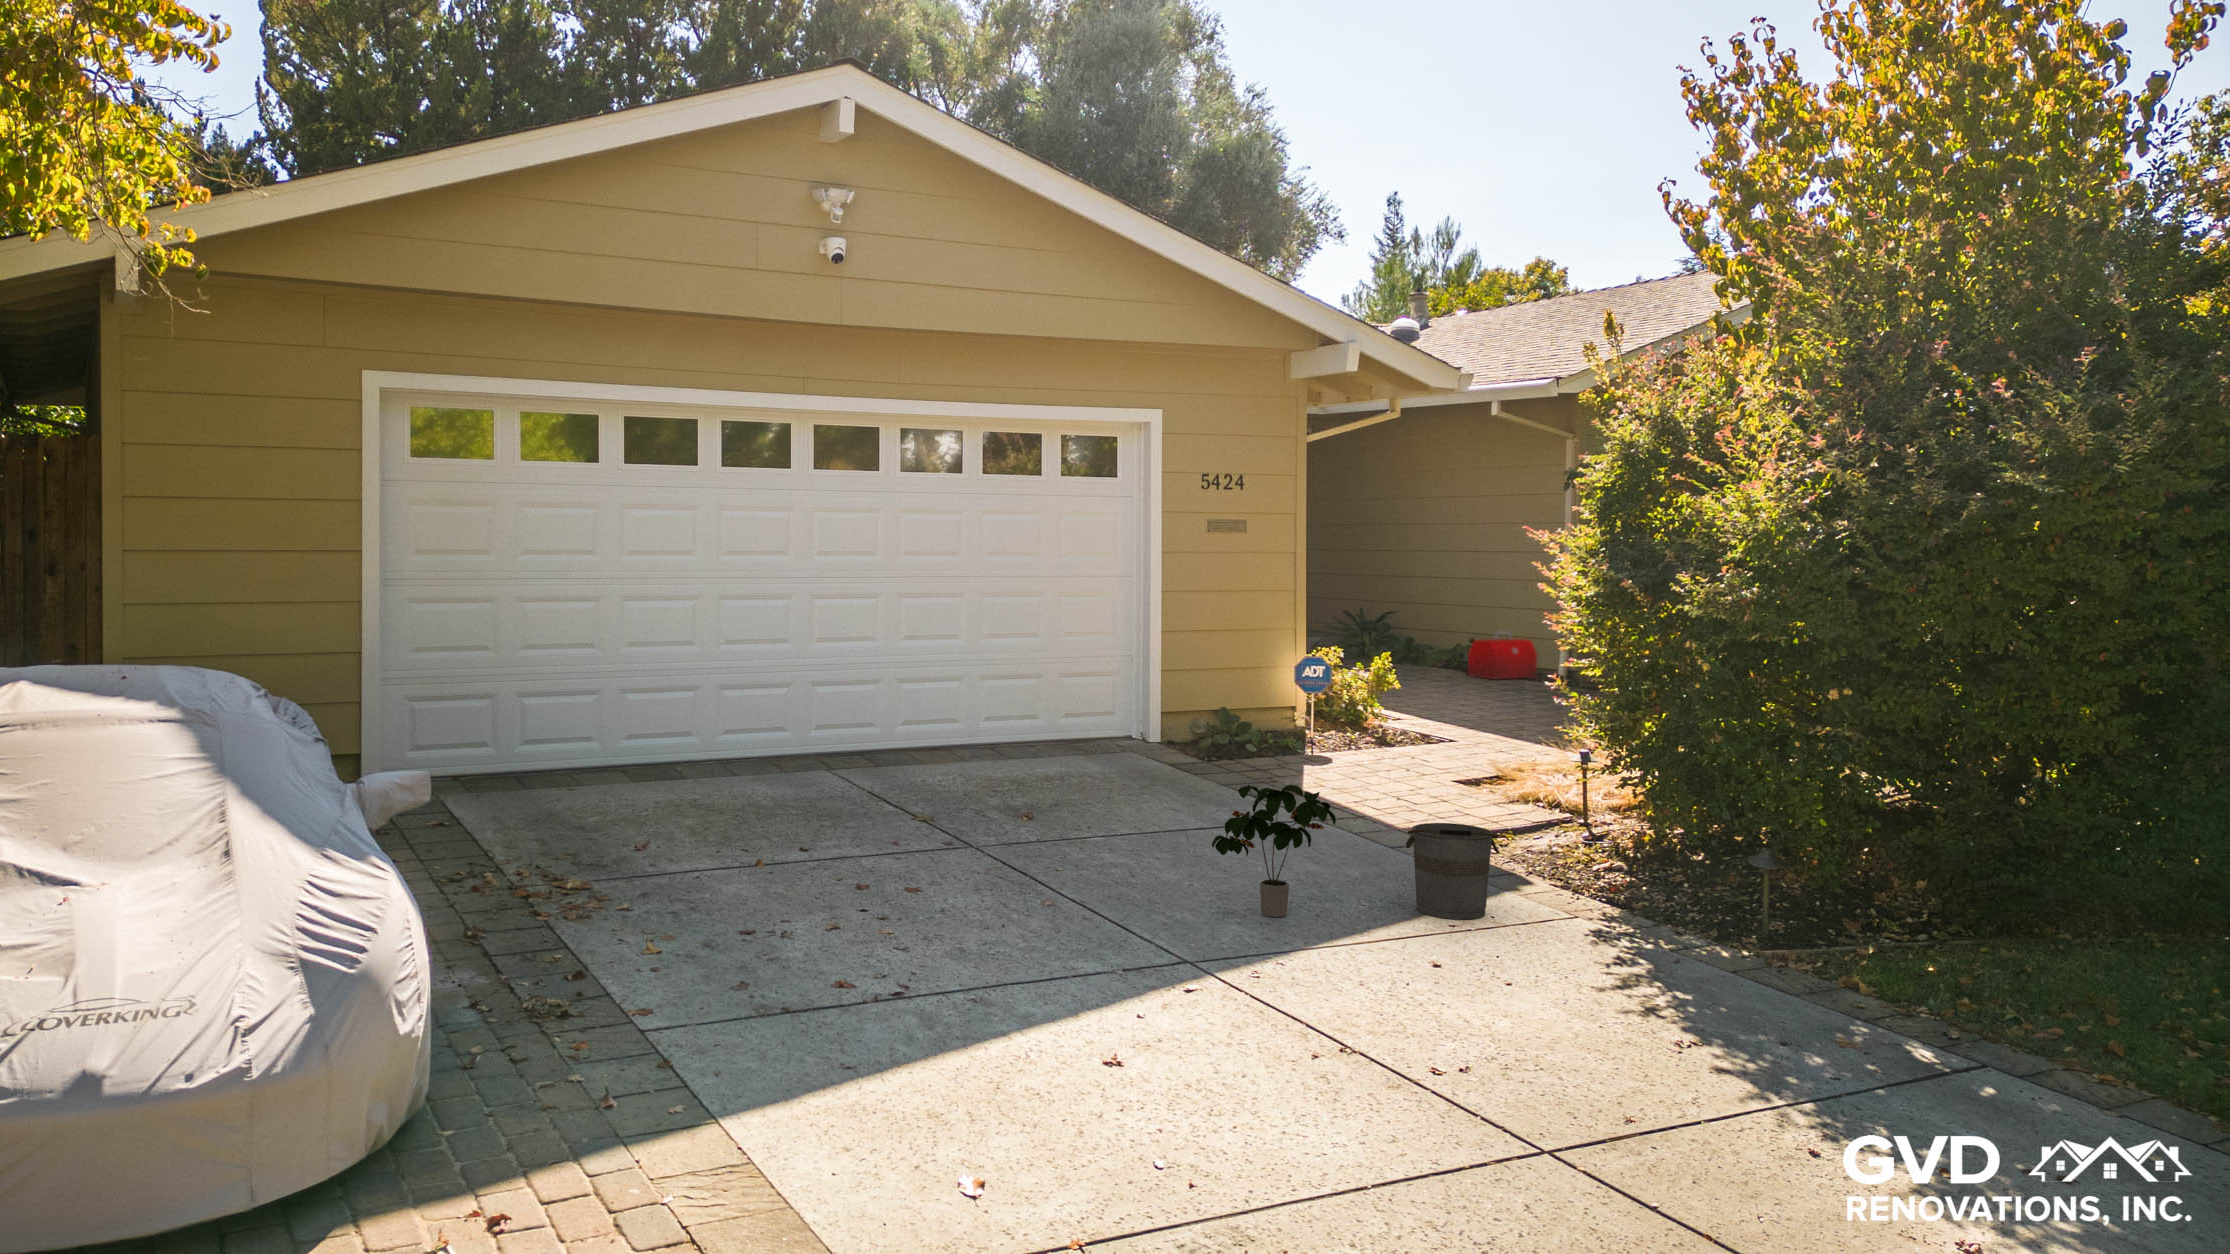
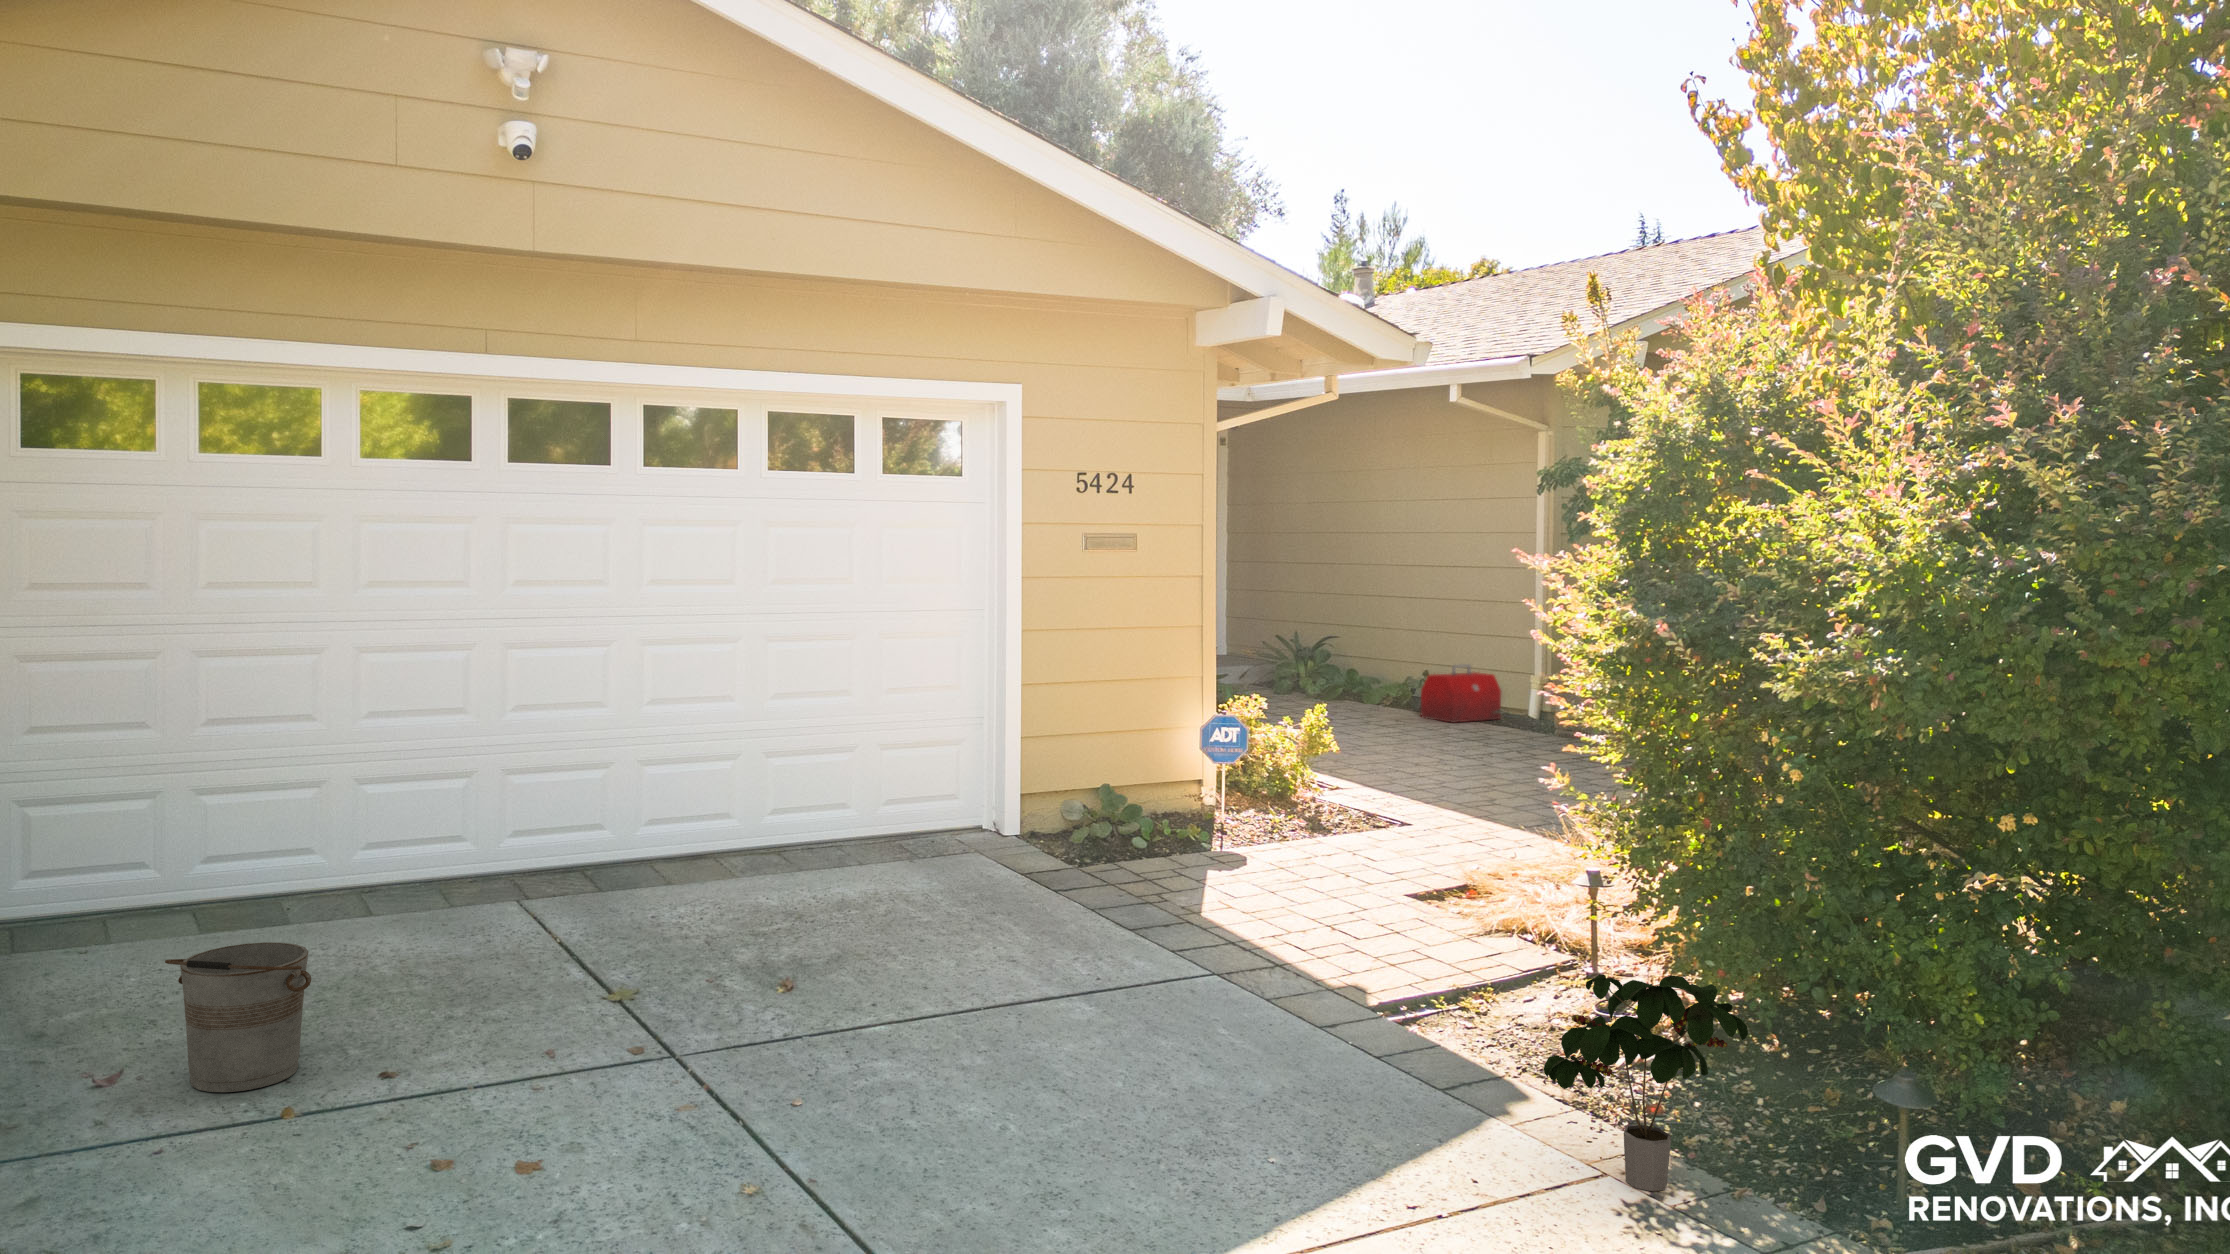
potted plant: present [1212,785,1336,917] -> present [1543,974,1748,1191]
bucket: present [1406,823,1499,919] -> present [165,942,311,1092]

